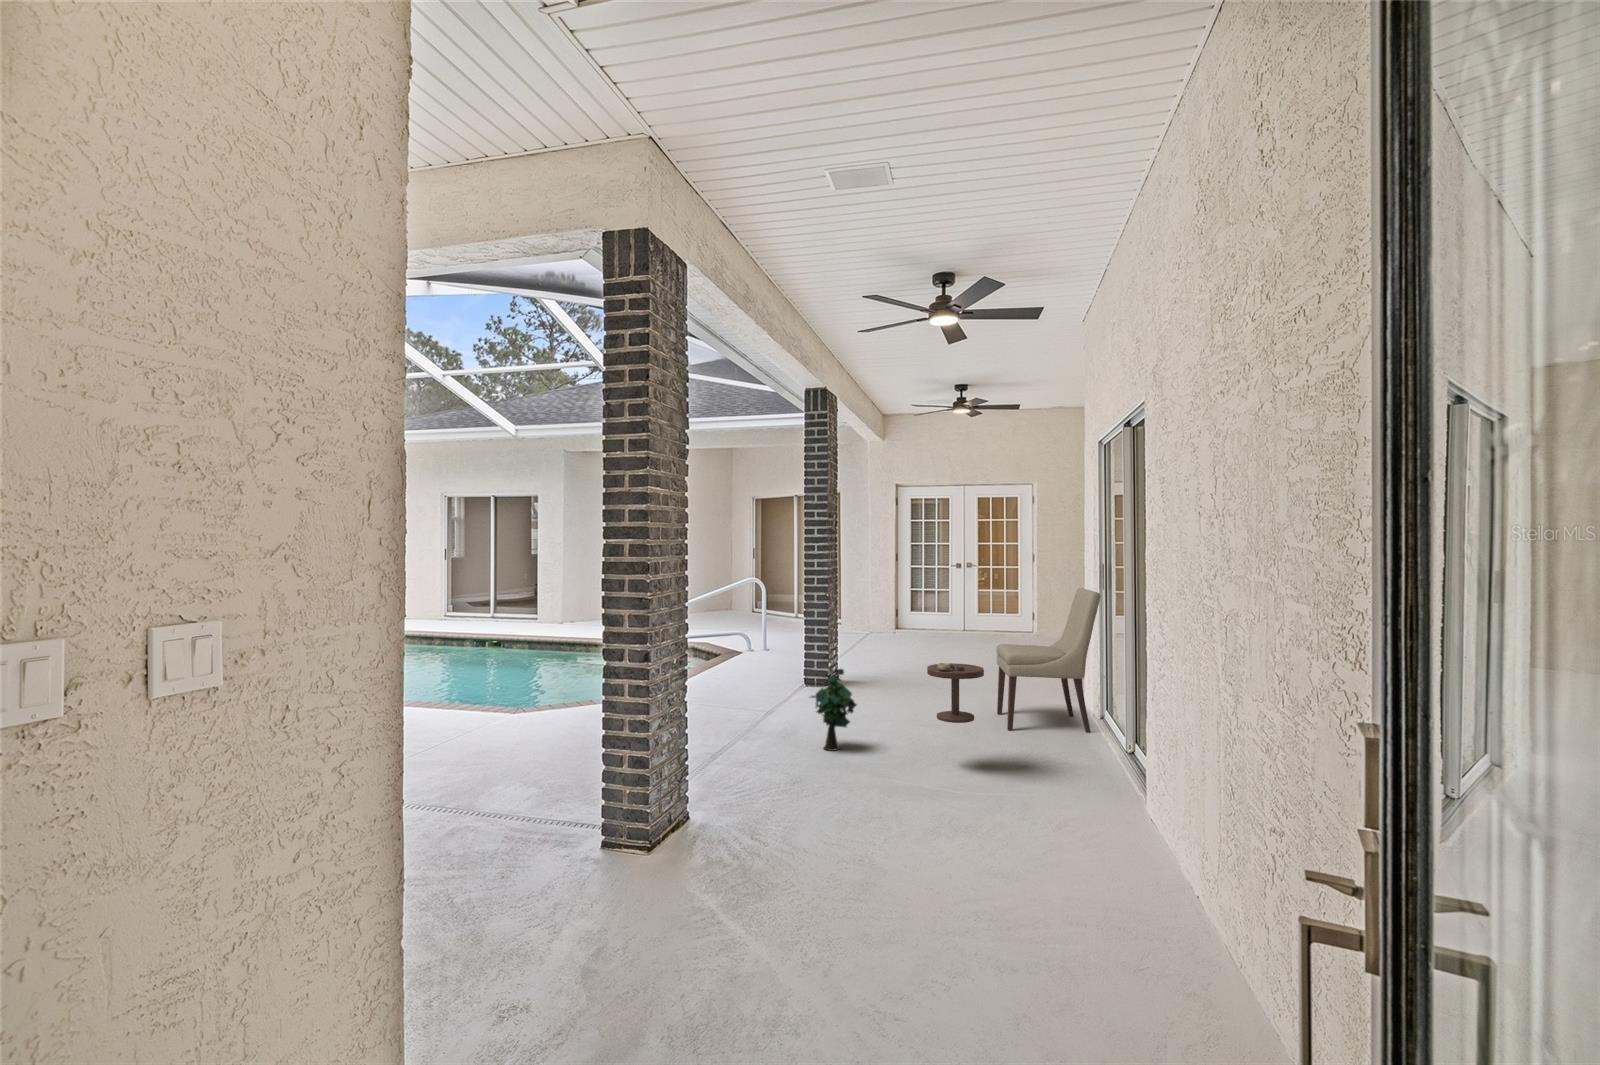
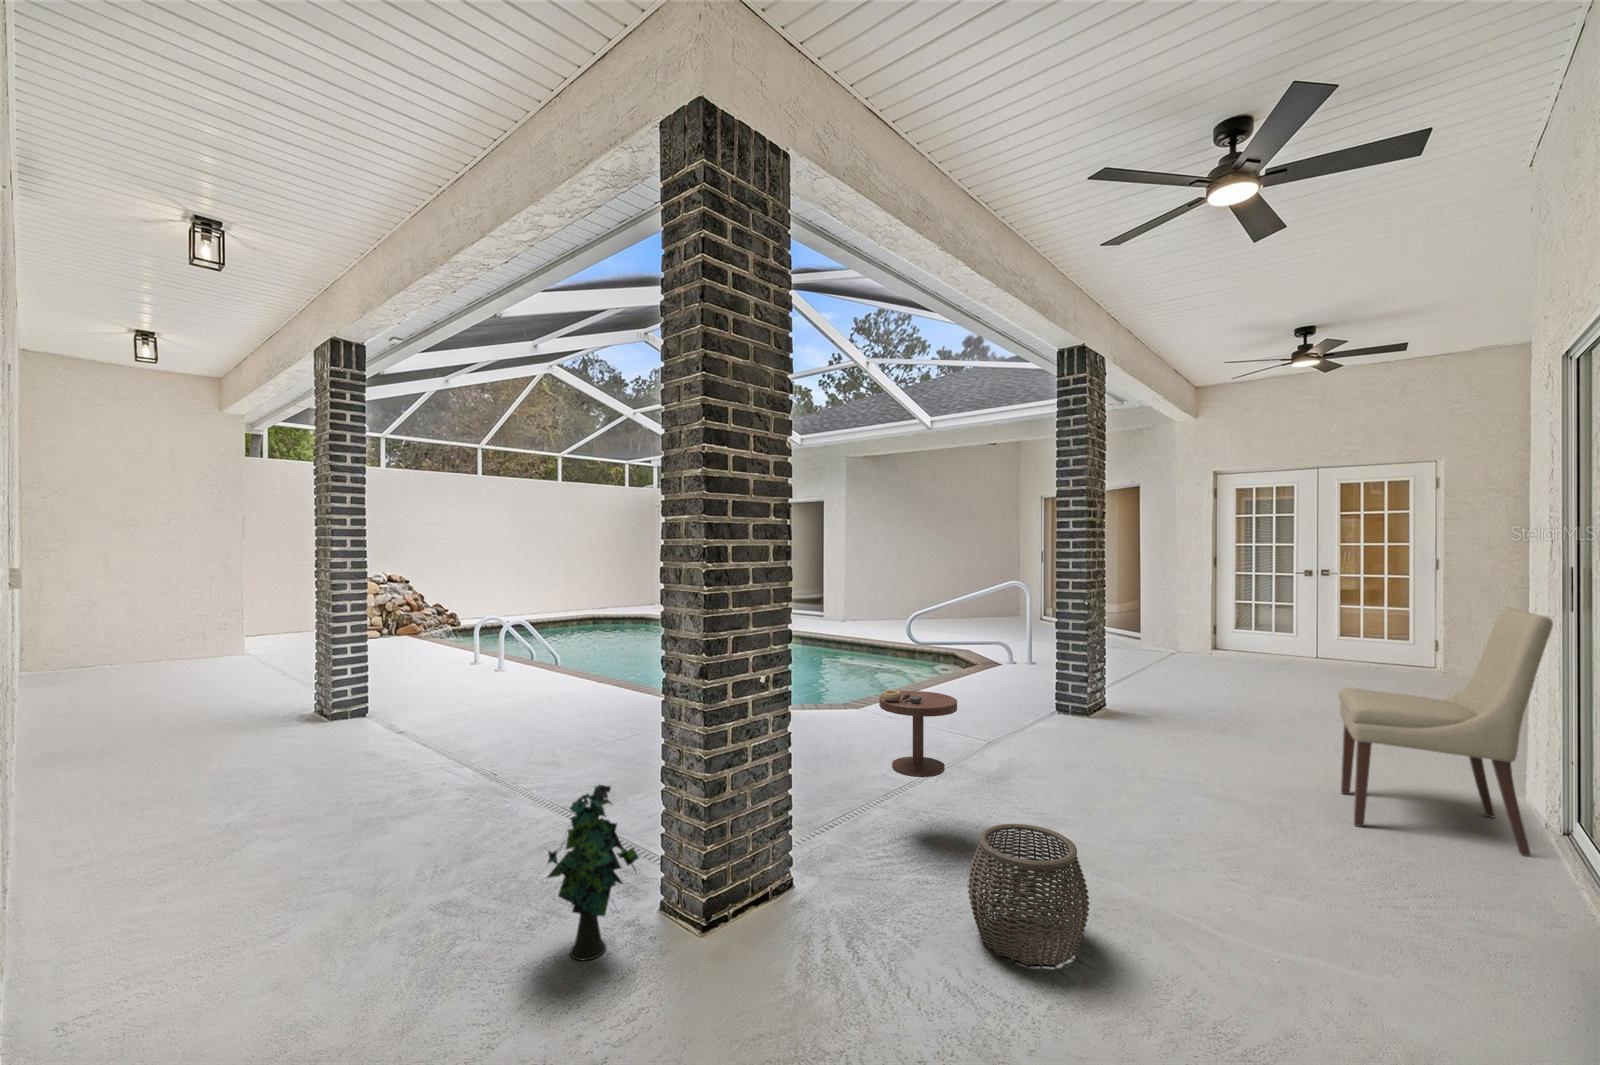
side table: present [927,663,984,723] -> present [879,690,957,777]
decorative plant: present [811,669,857,751] -> present [547,785,639,960]
woven basket: none [820,743,895,825] -> present [968,824,1090,967]

